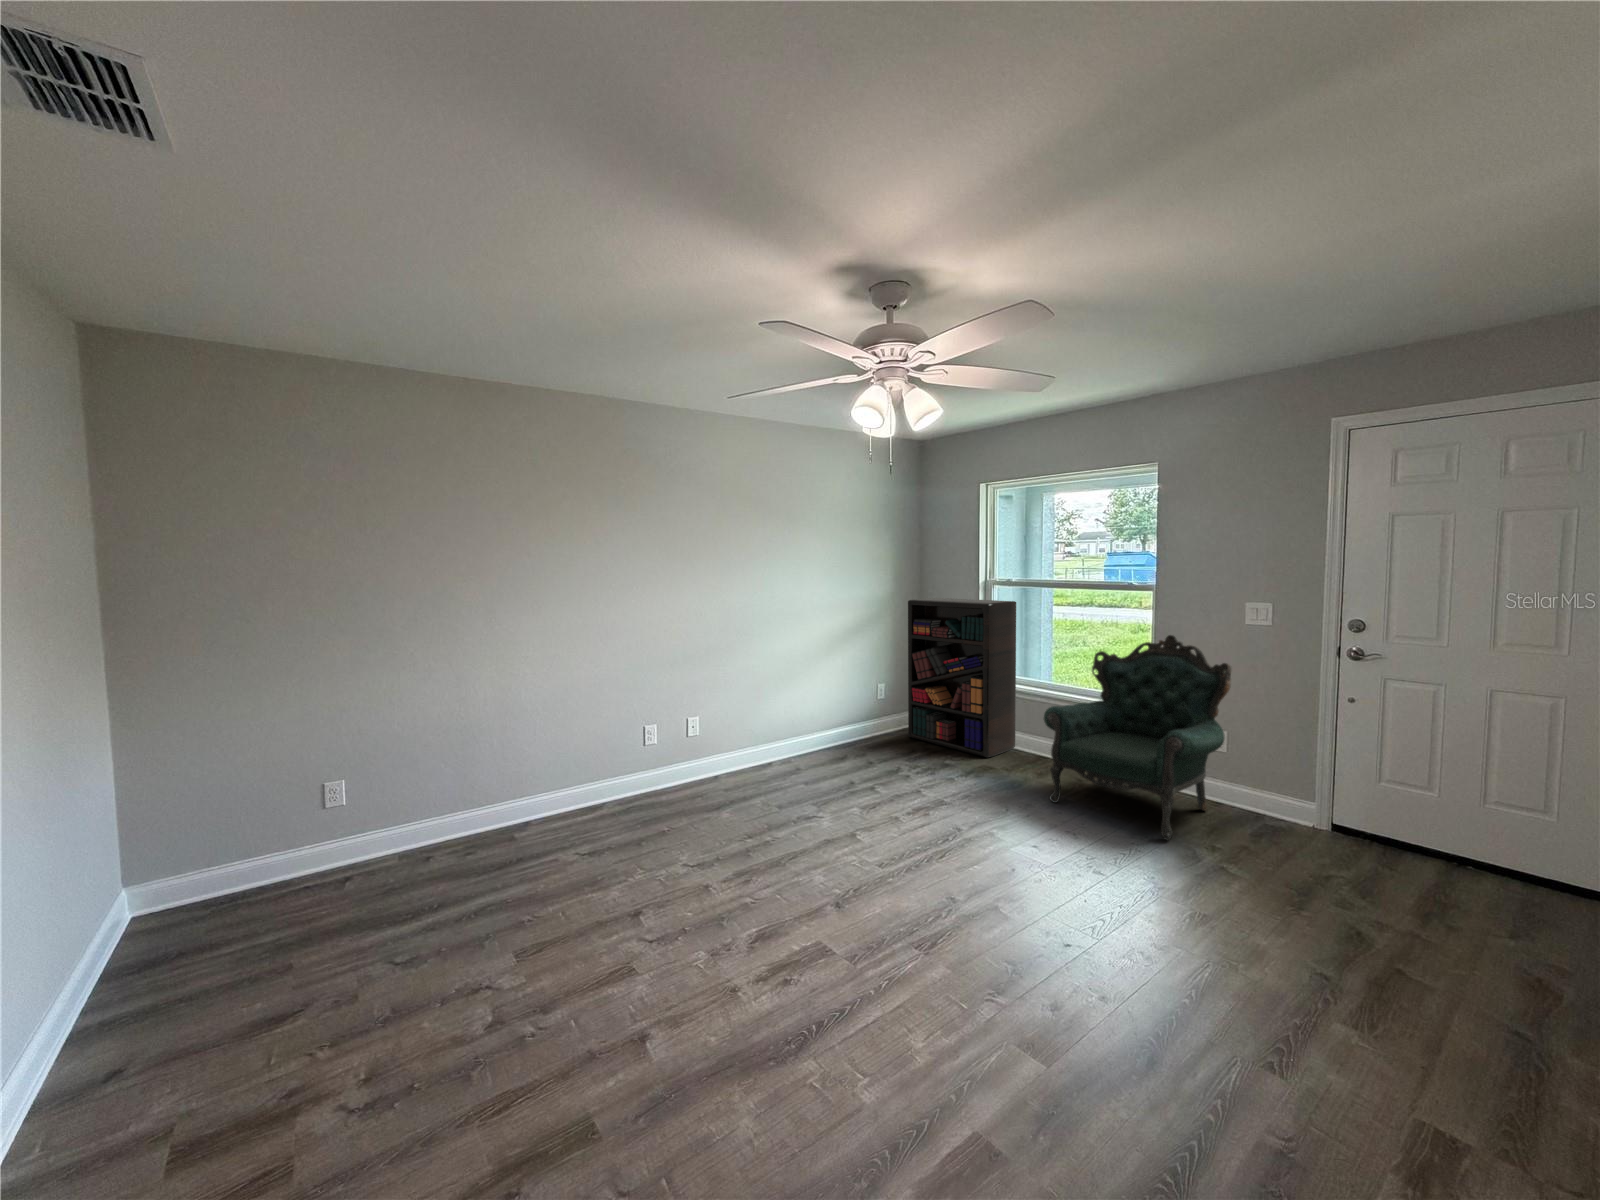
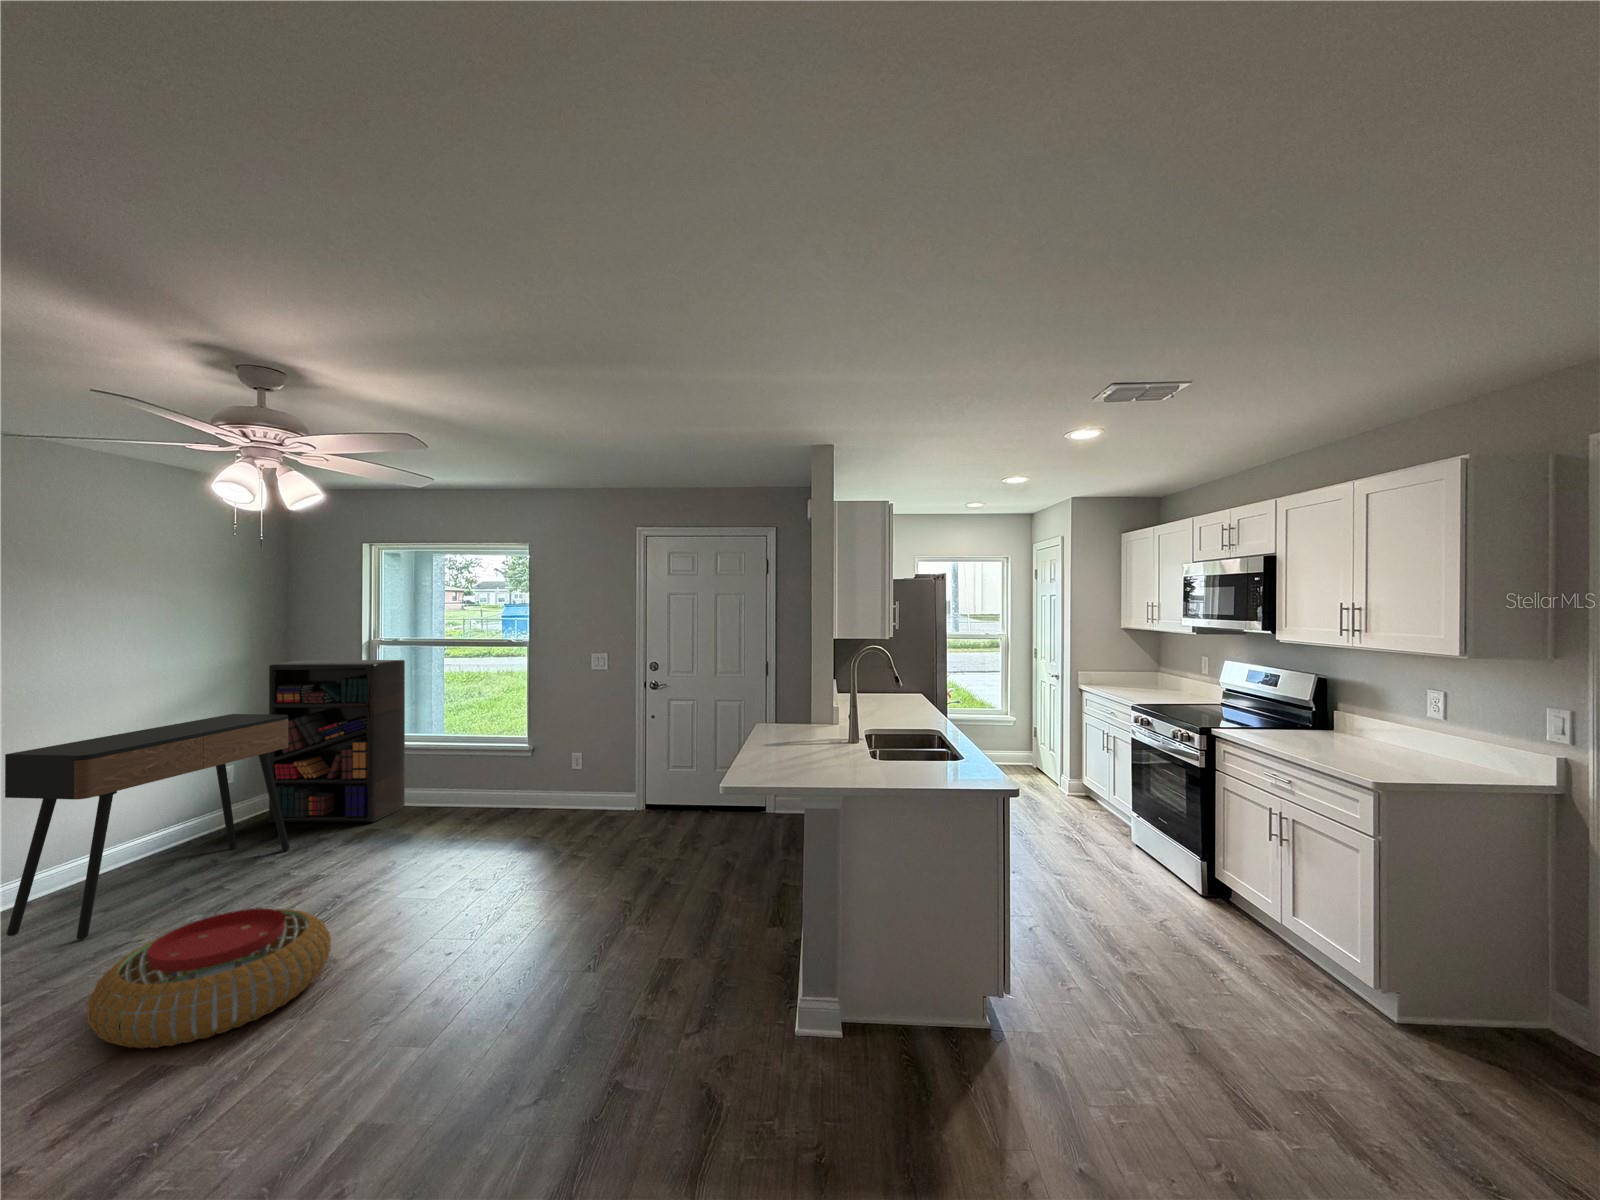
armchair: present [1044,635,1232,840] -> none [432,681,584,848]
console table: none [753,641,922,805] -> present [5,714,290,939]
pouf: none [781,824,951,945] -> present [87,909,331,1048]

